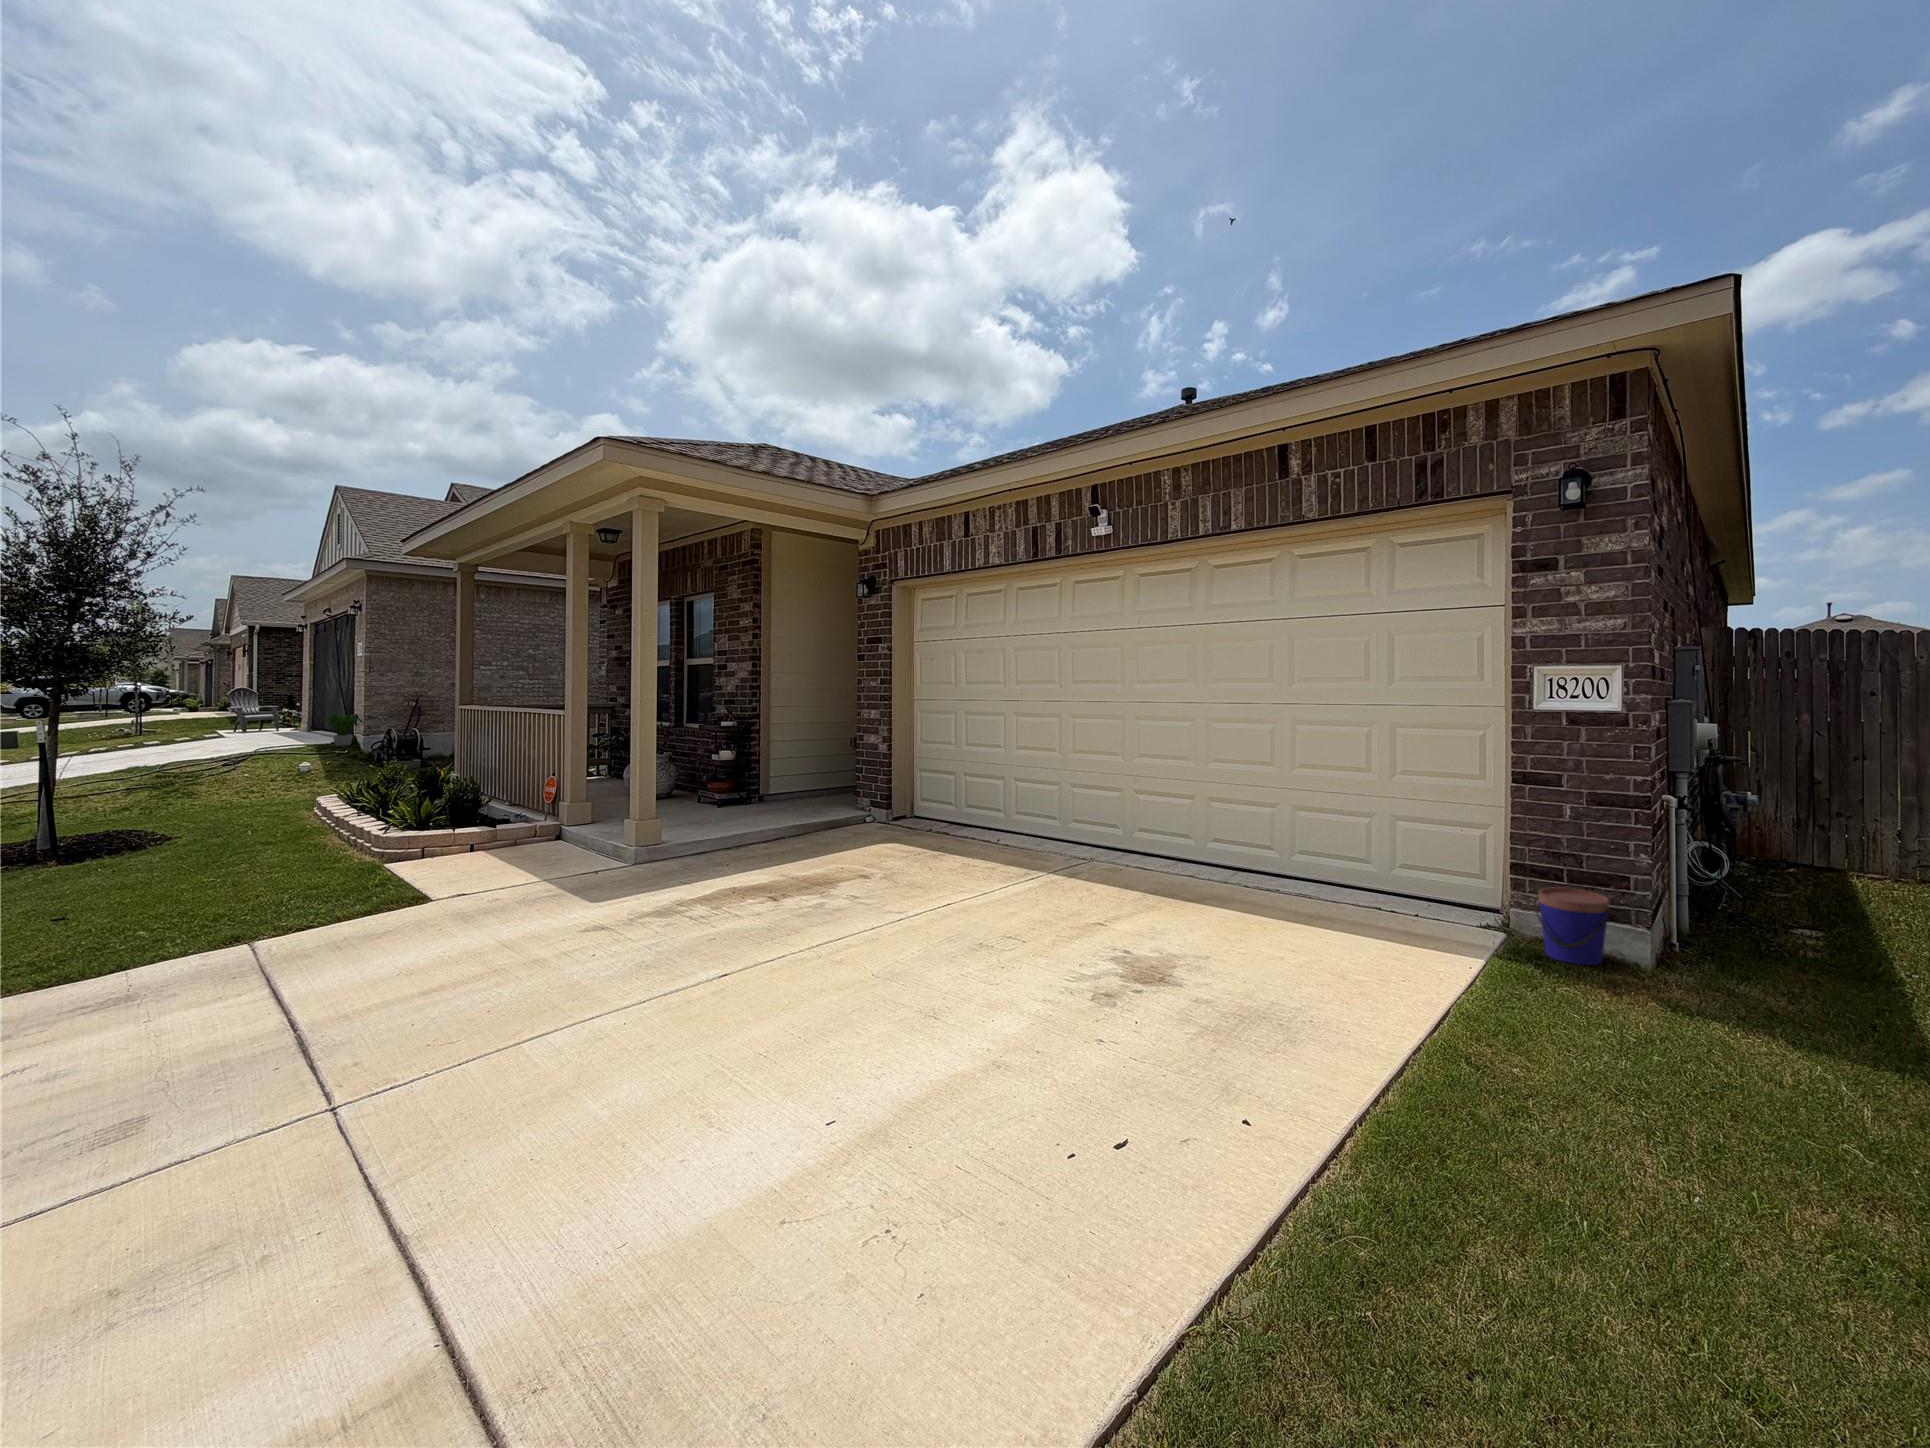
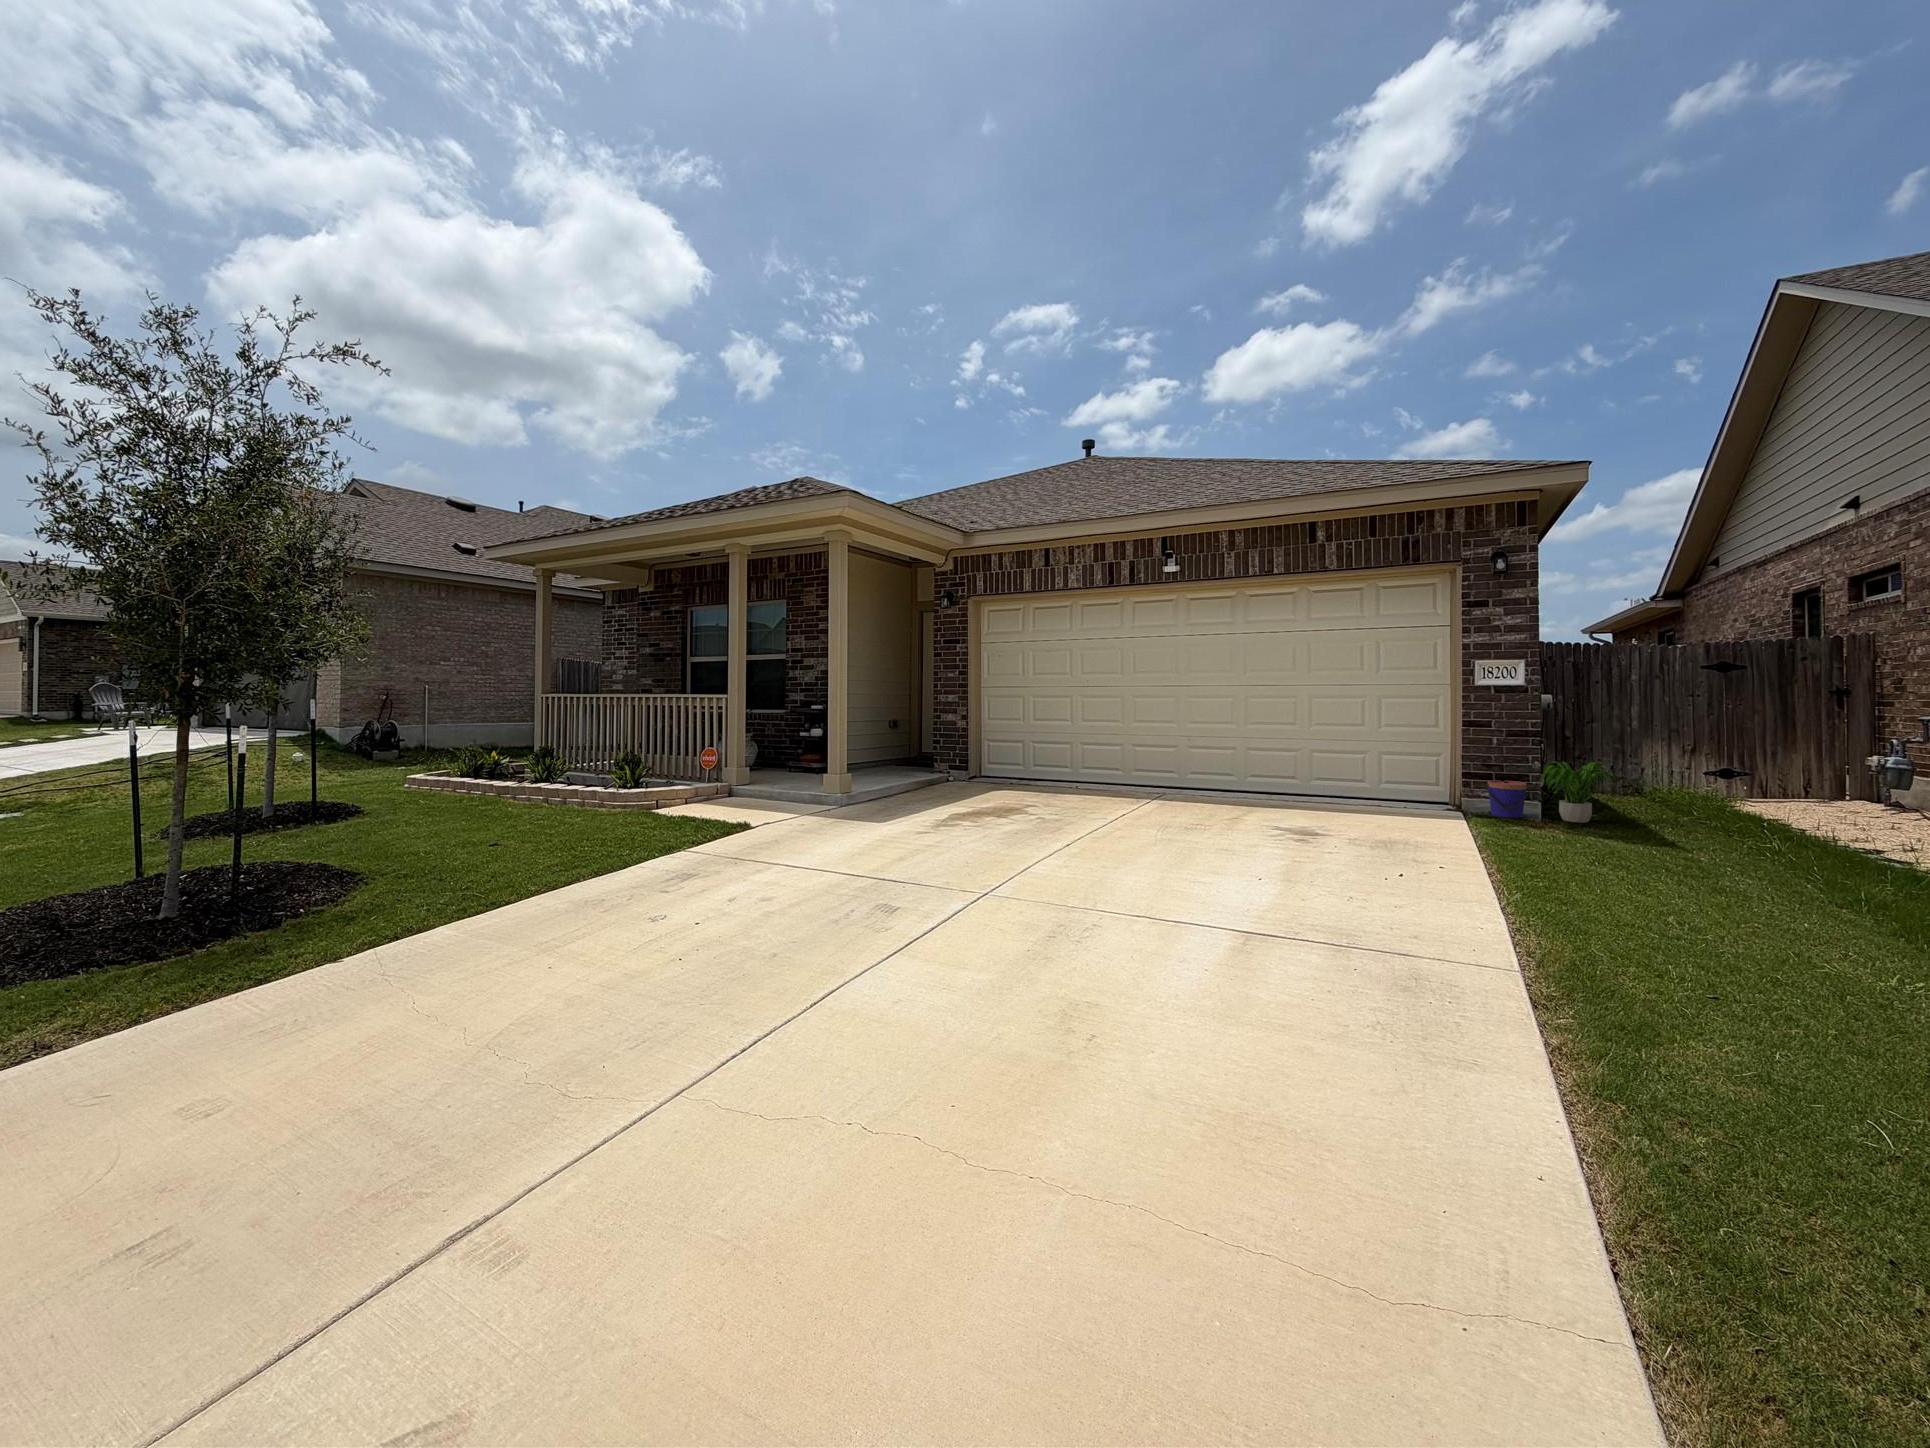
potted plant: present [320,714,363,746] -> present [1540,761,1615,823]

